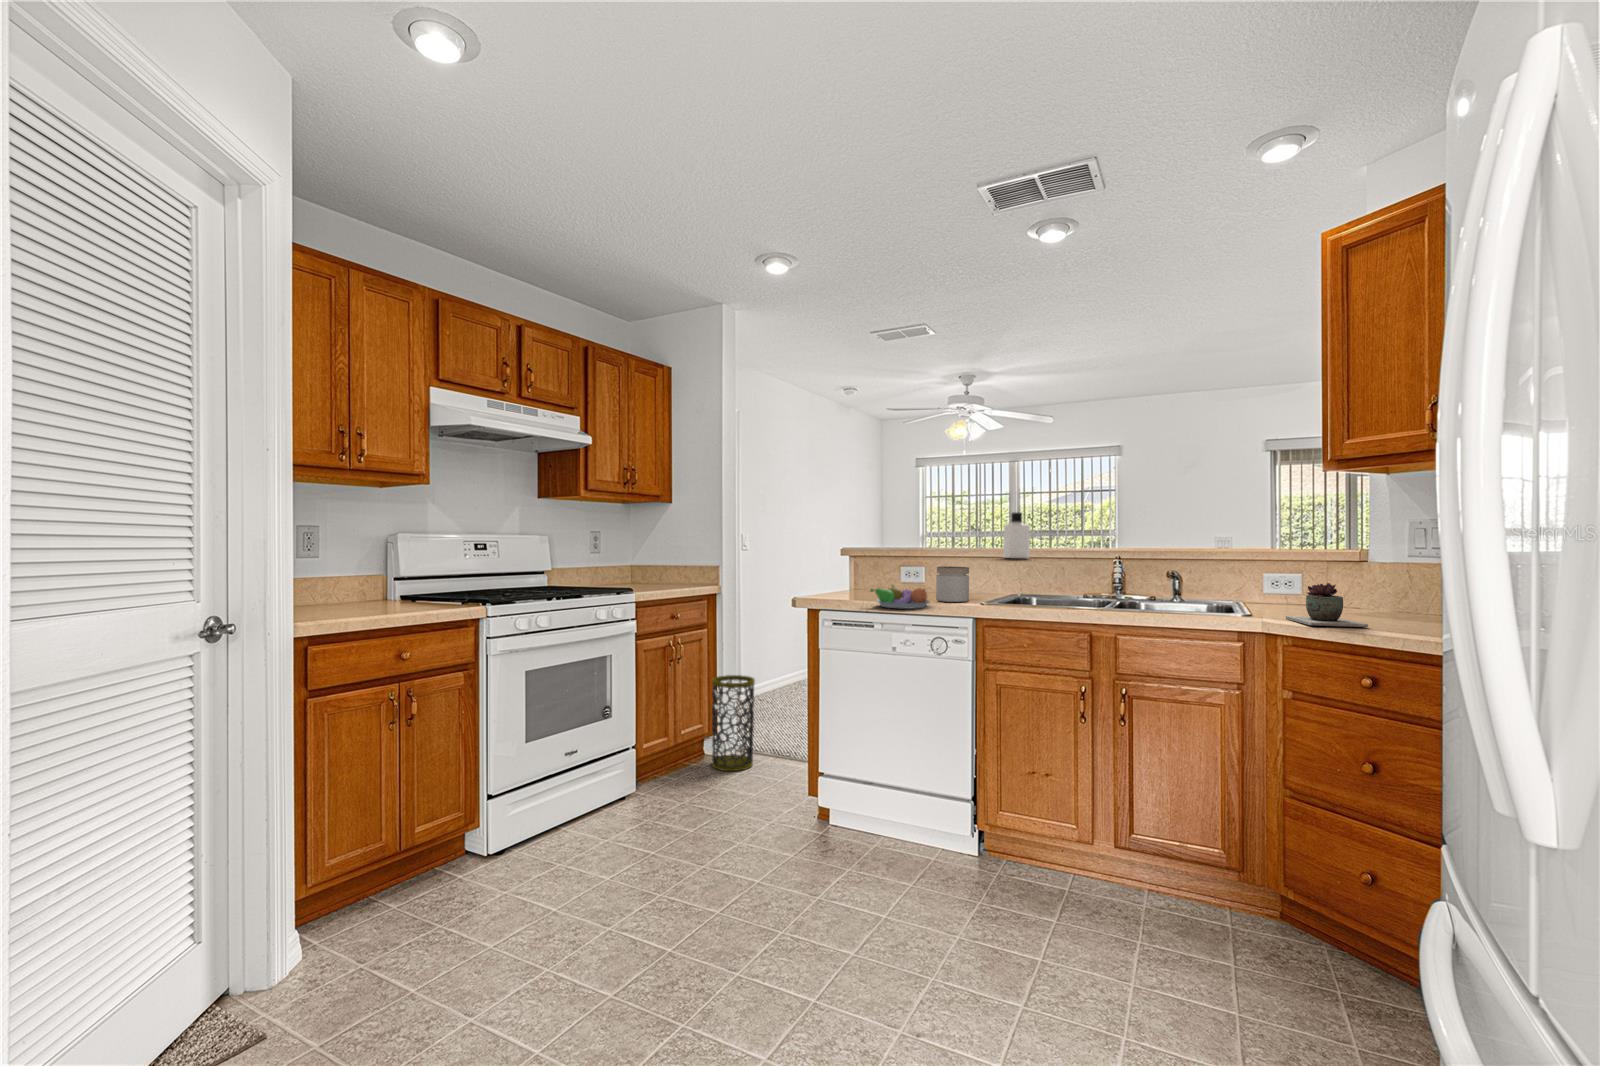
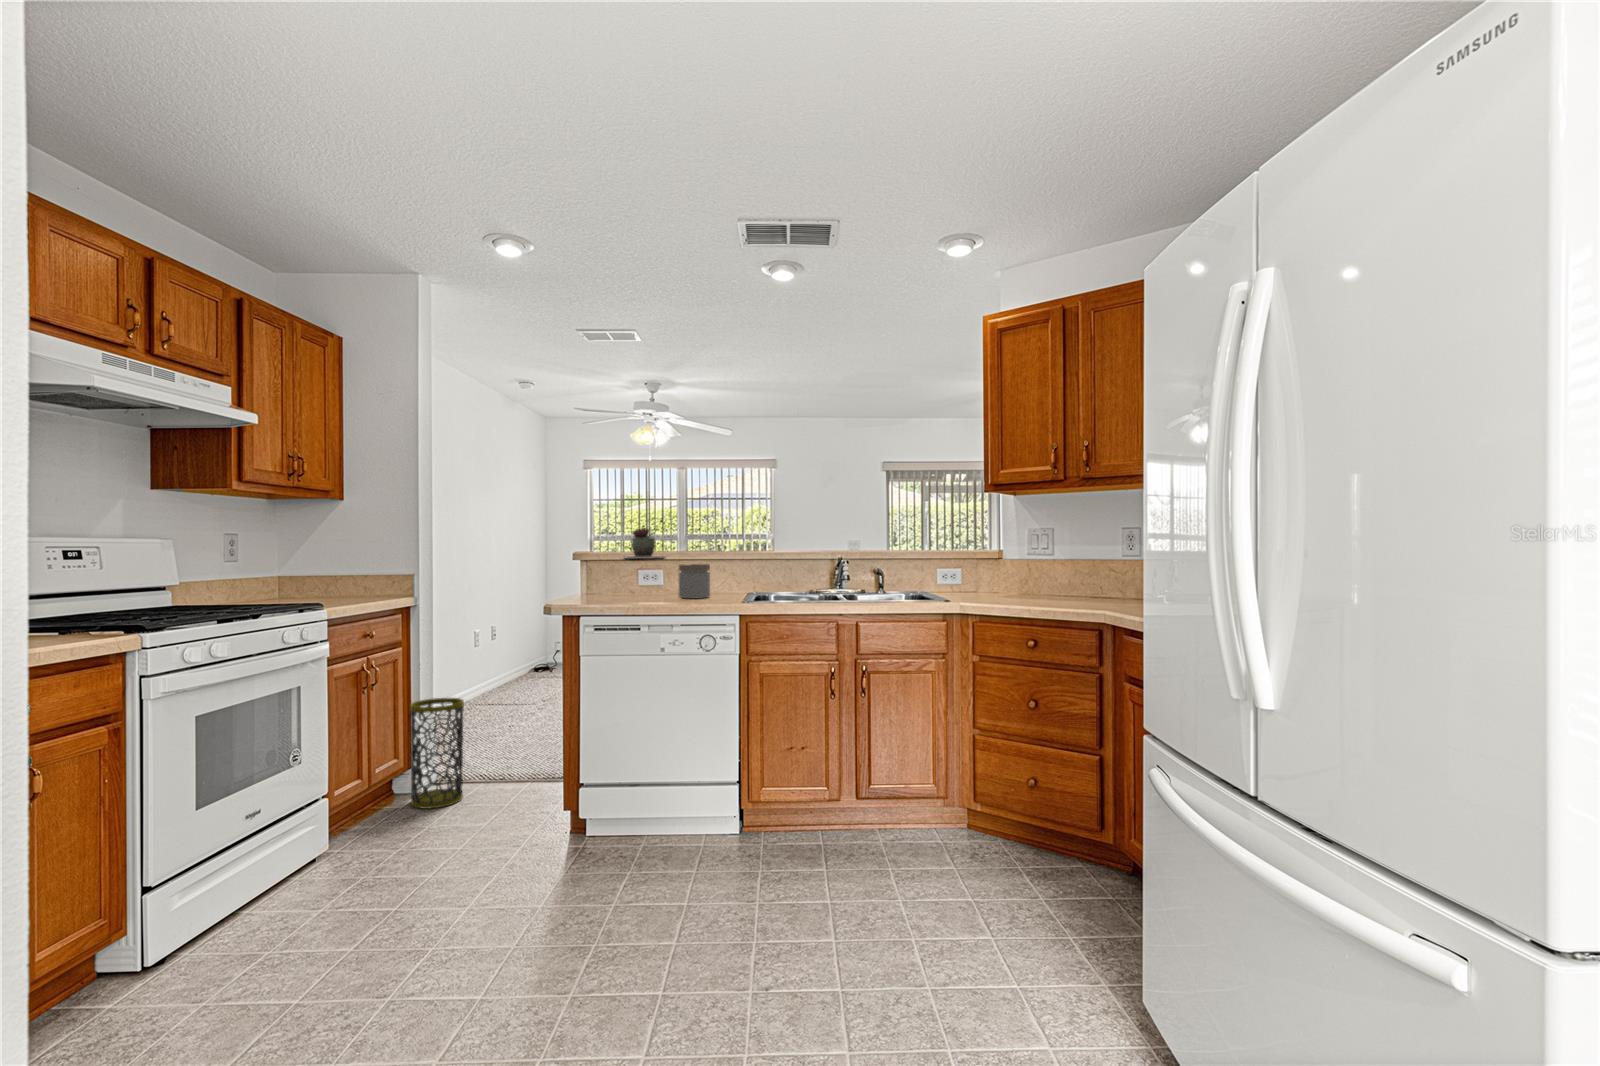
bottle: present [1003,512,1030,558] -> none [729,512,754,556]
succulent plant: present [1286,583,1368,627] -> present [624,528,665,559]
fruit bowl: present [870,585,929,609] -> none [620,582,682,606]

